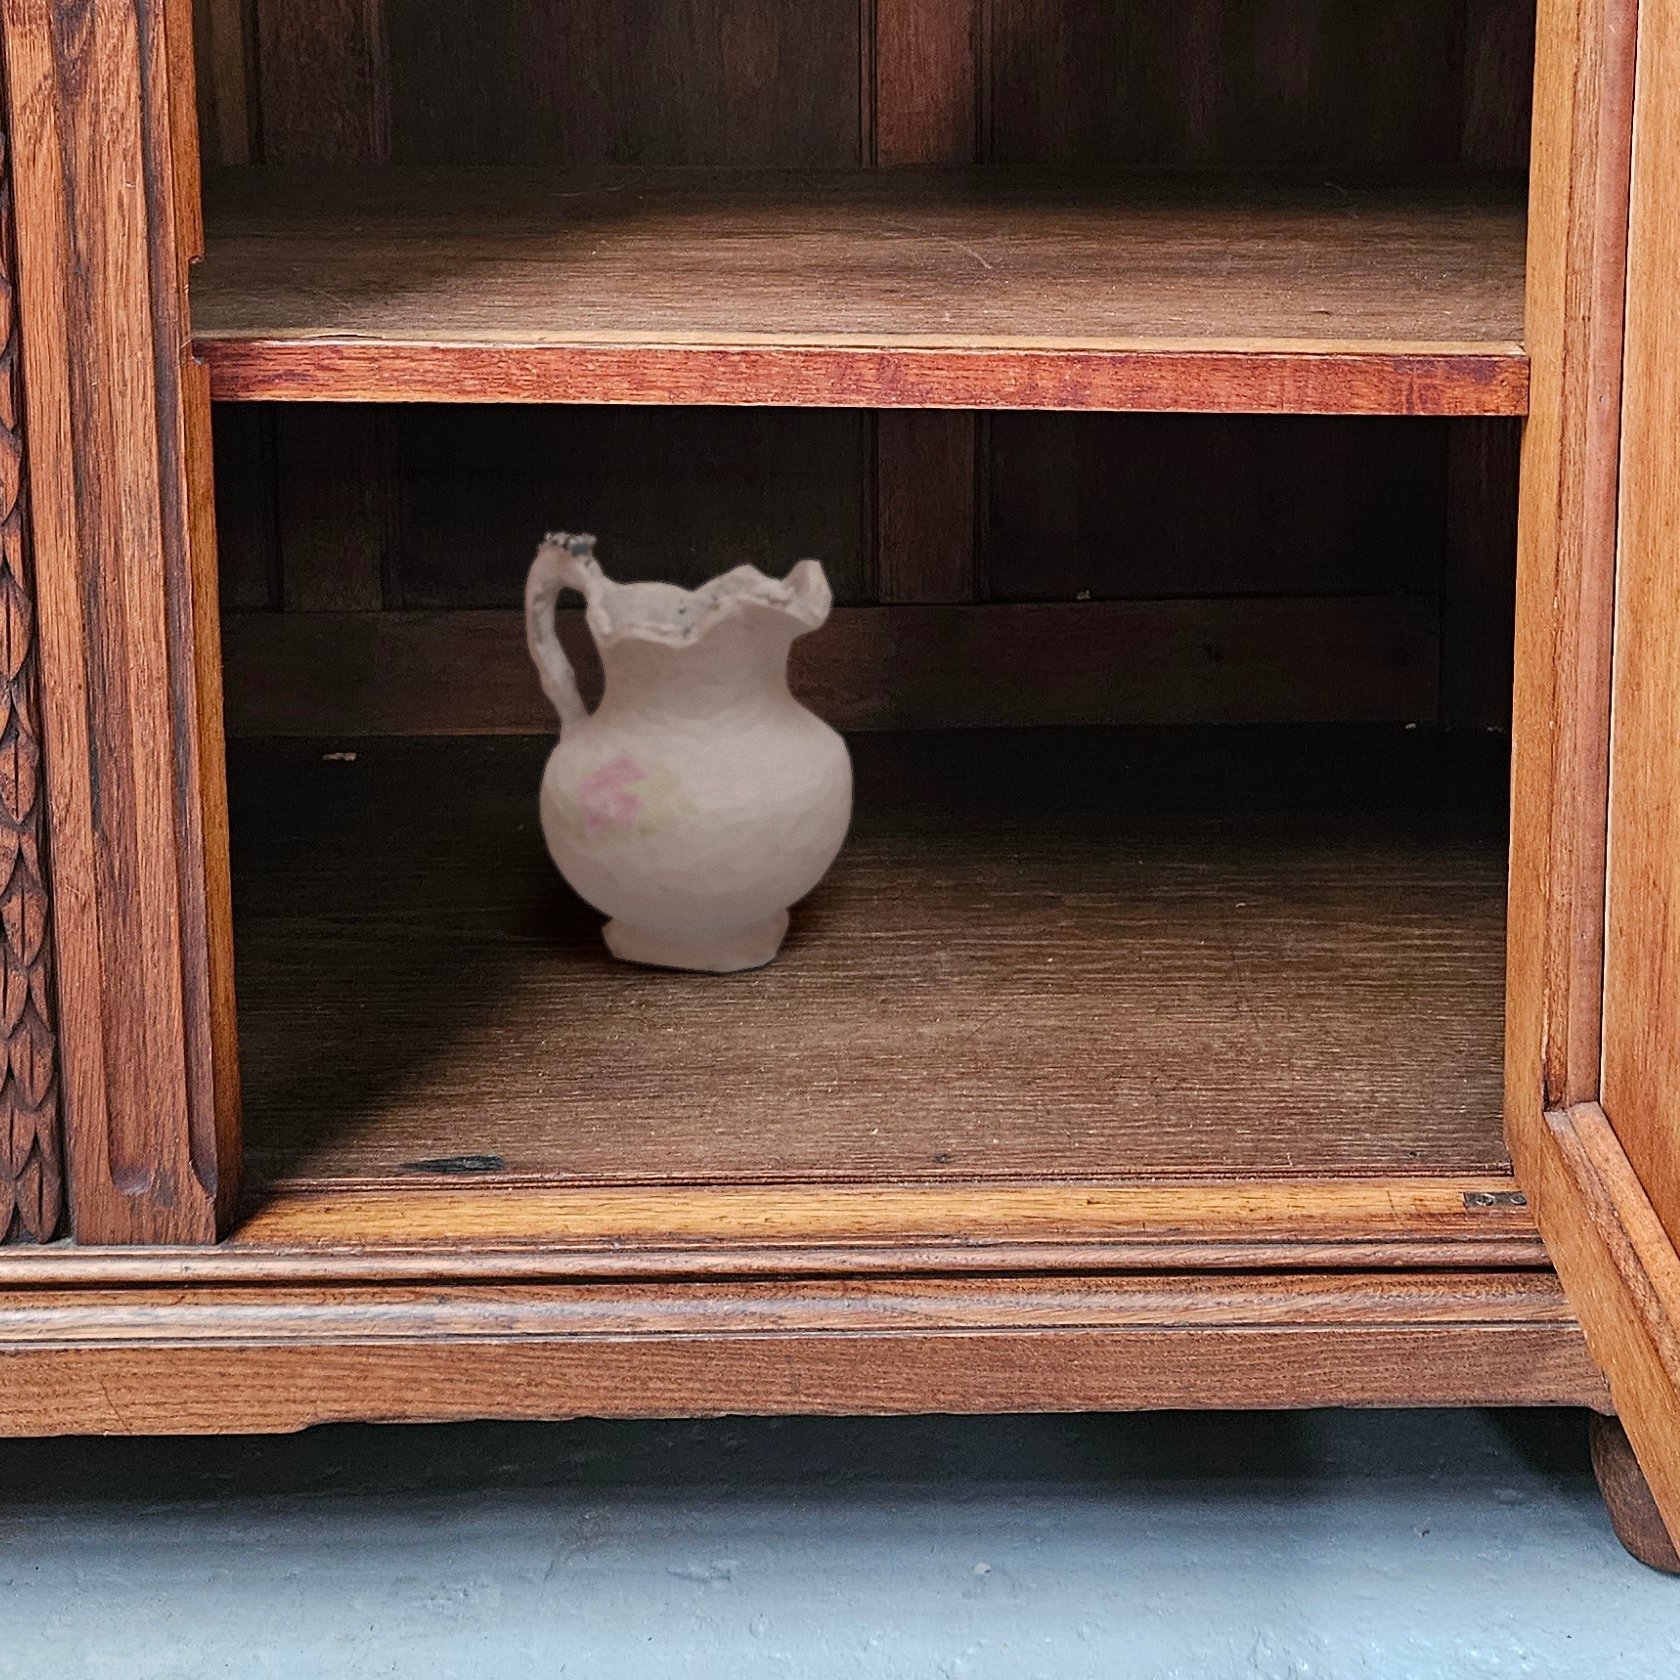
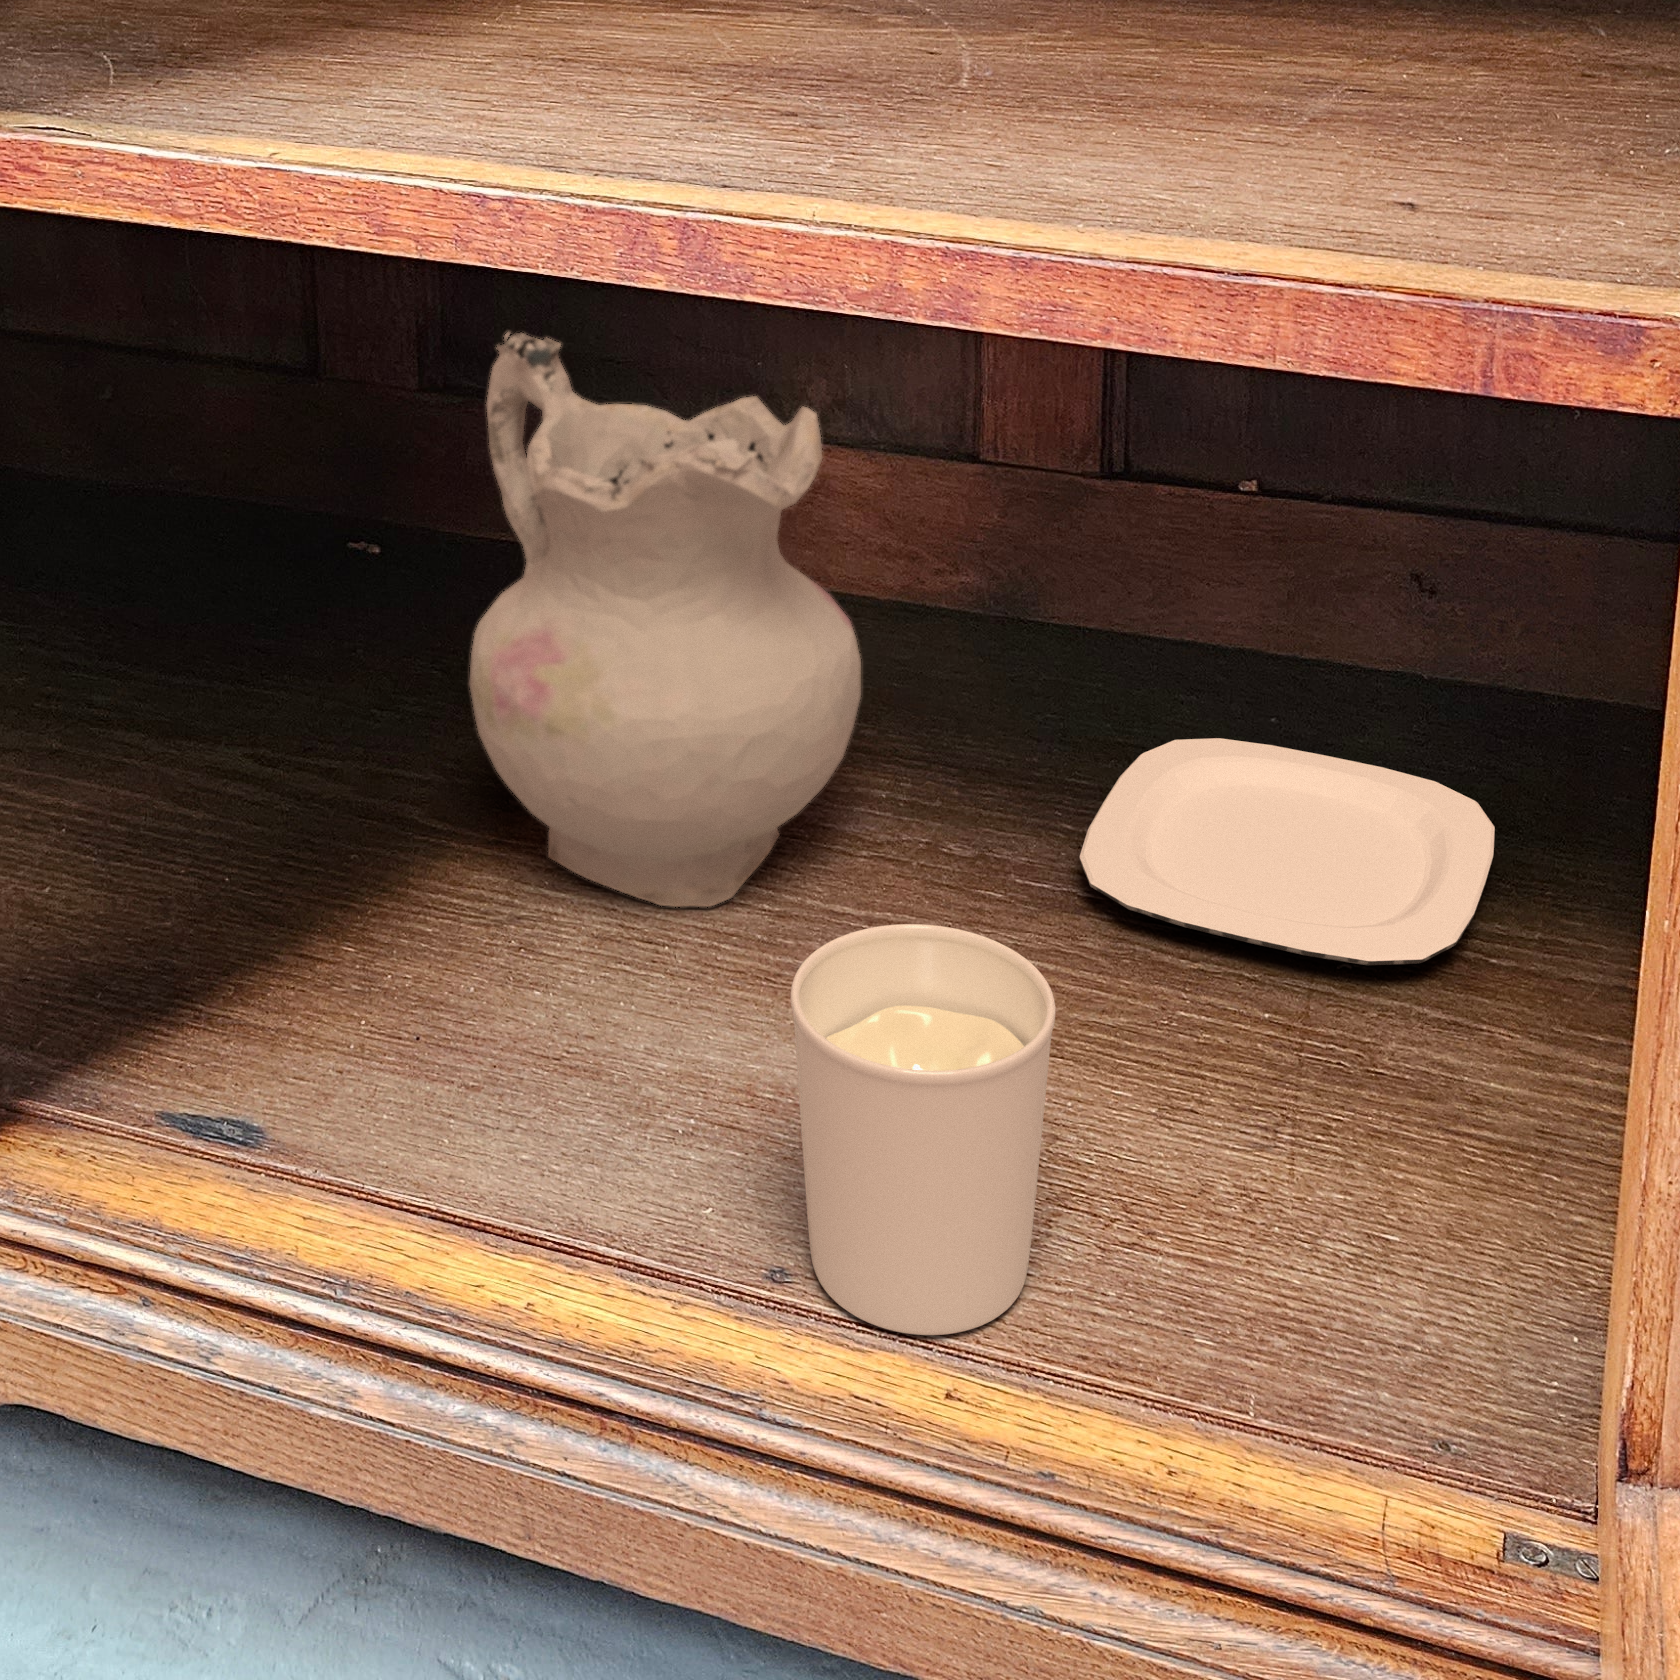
plate: none [1019,800,1298,916] -> present [1080,738,1495,965]
candle holder: none [937,885,1125,1177] -> present [791,924,1056,1335]

